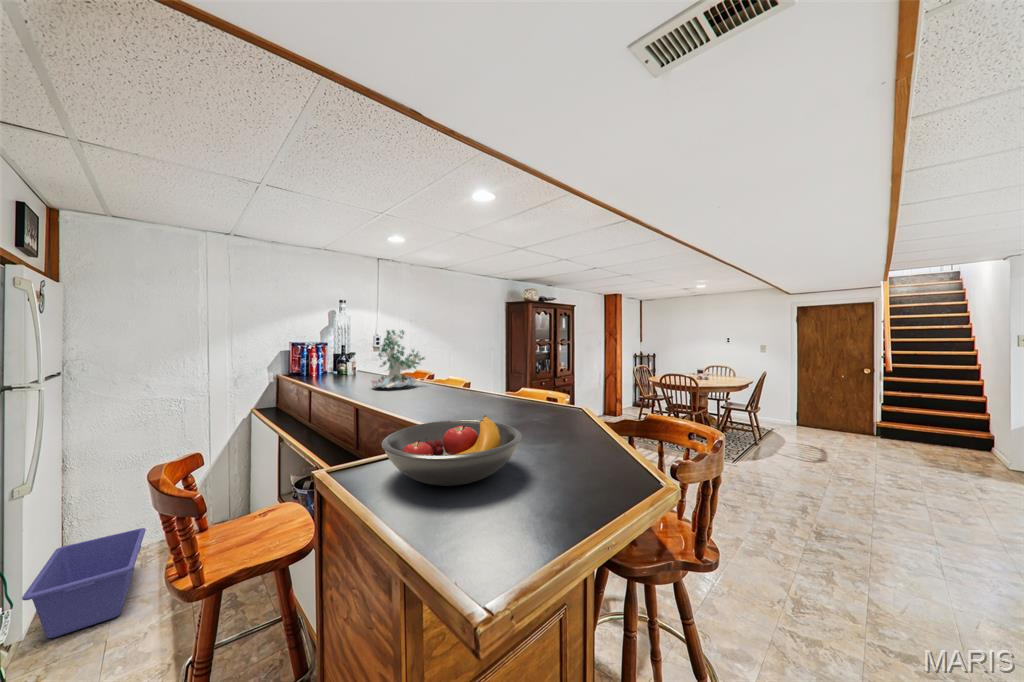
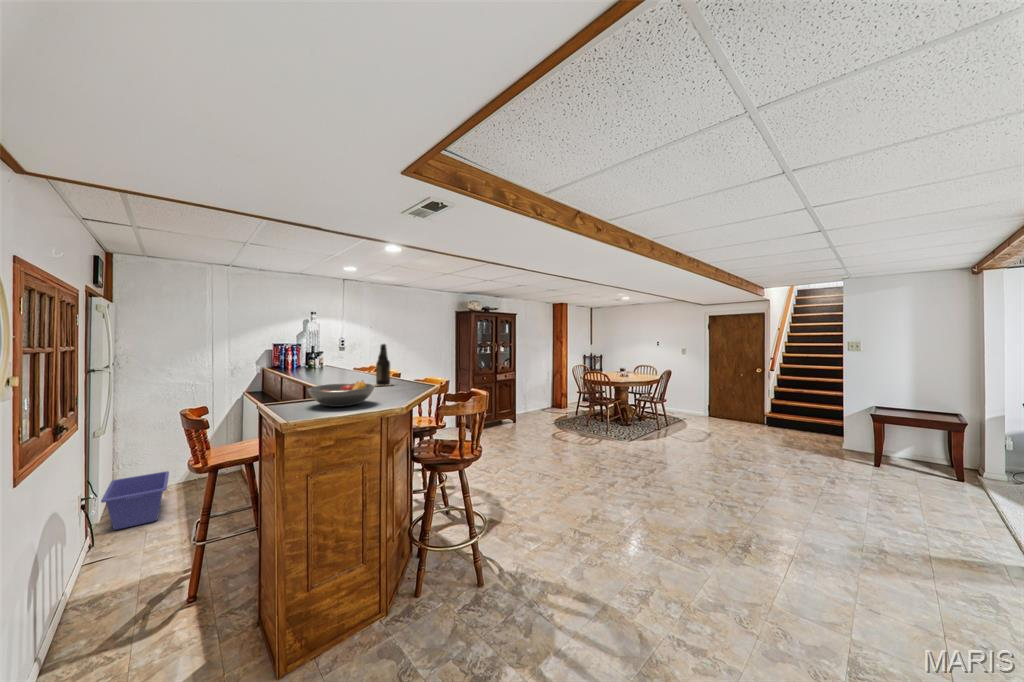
plant: present [371,330,424,388] -> none [327,335,368,377]
beer bottle: none [448,341,491,411] -> present [373,344,391,386]

